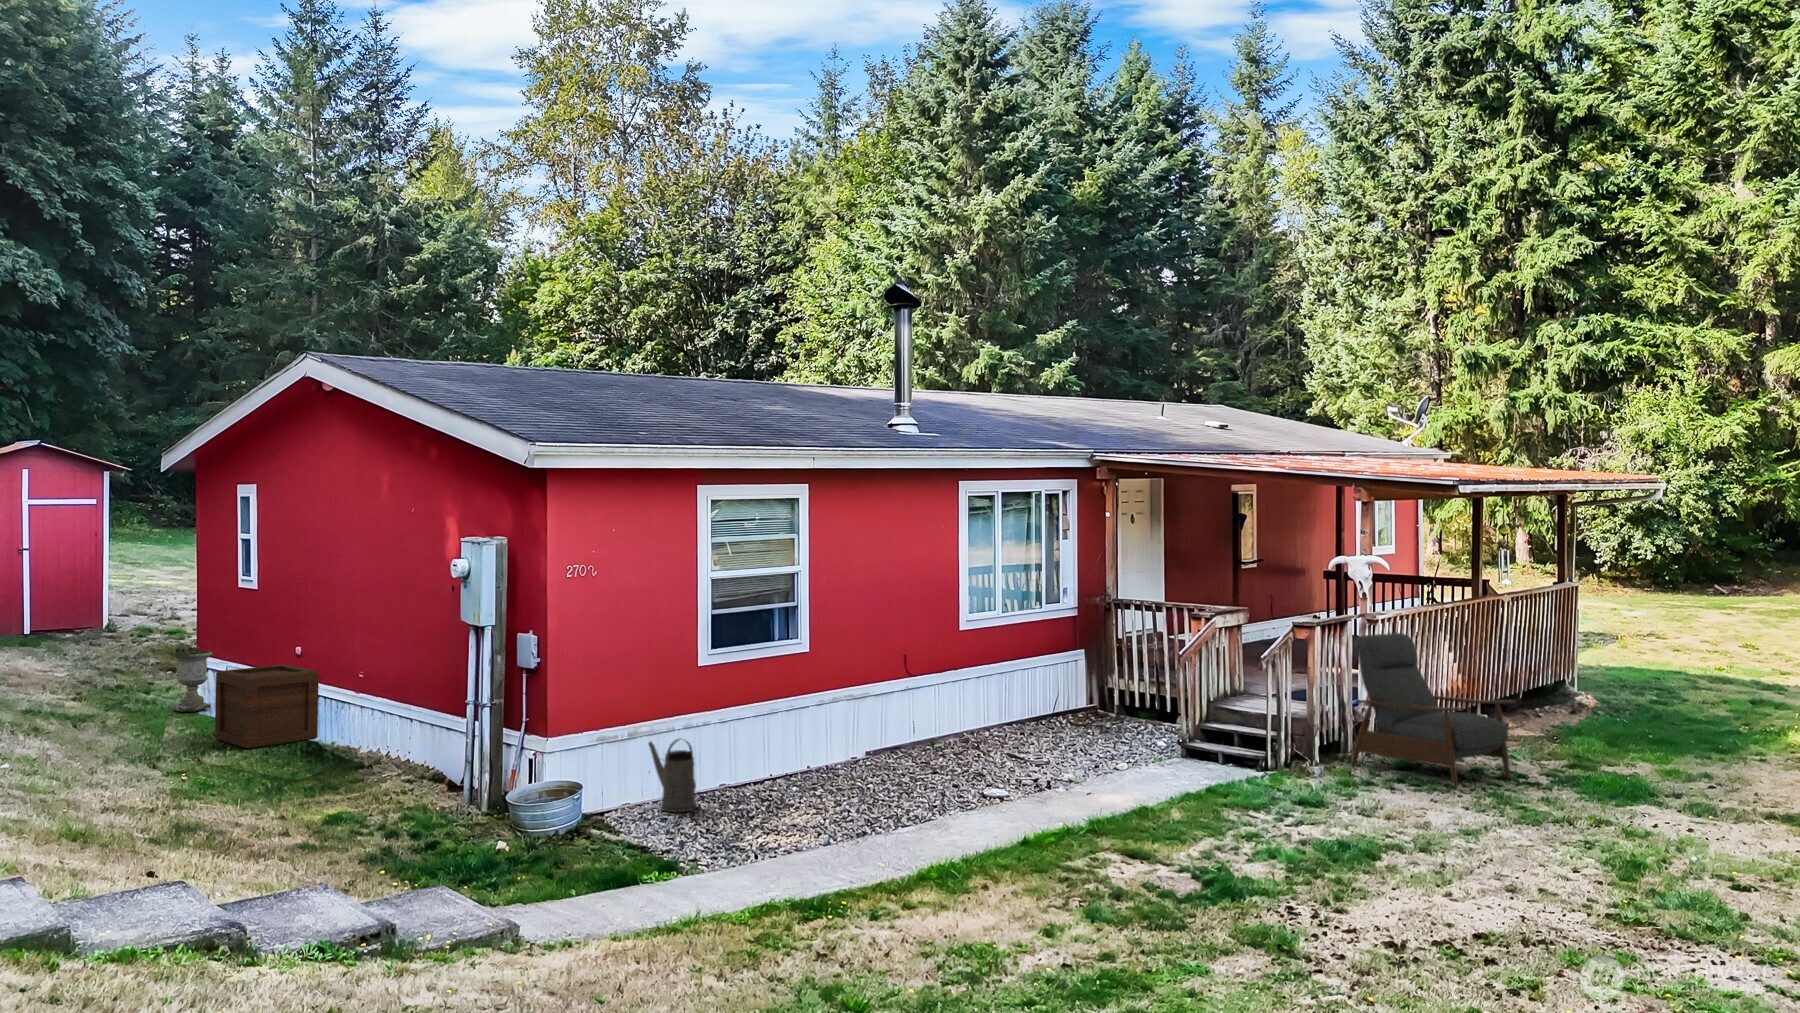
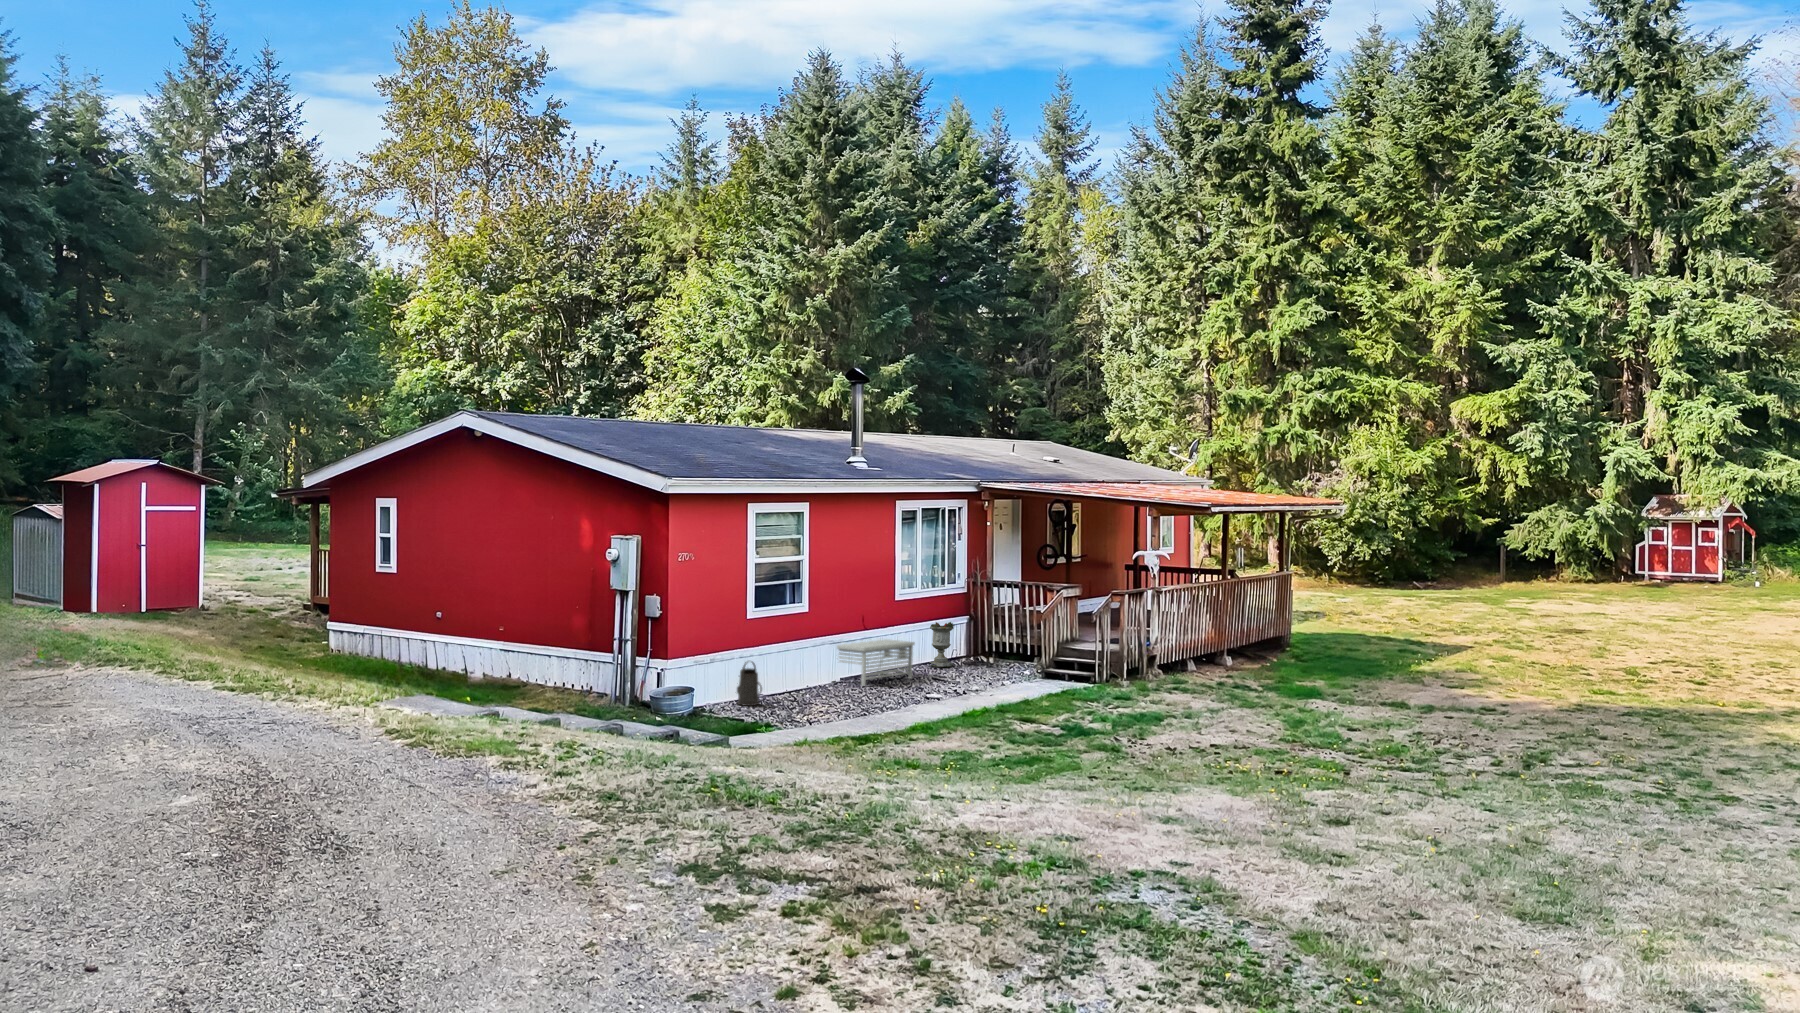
chair: present [1351,633,1515,789] -> none [1148,599,1245,690]
planter: present [172,645,212,712] -> present [929,622,955,667]
wooden crate: present [215,665,319,749] -> none [377,628,452,684]
storage bench: none [844,687,983,767] -> present [837,639,915,686]

